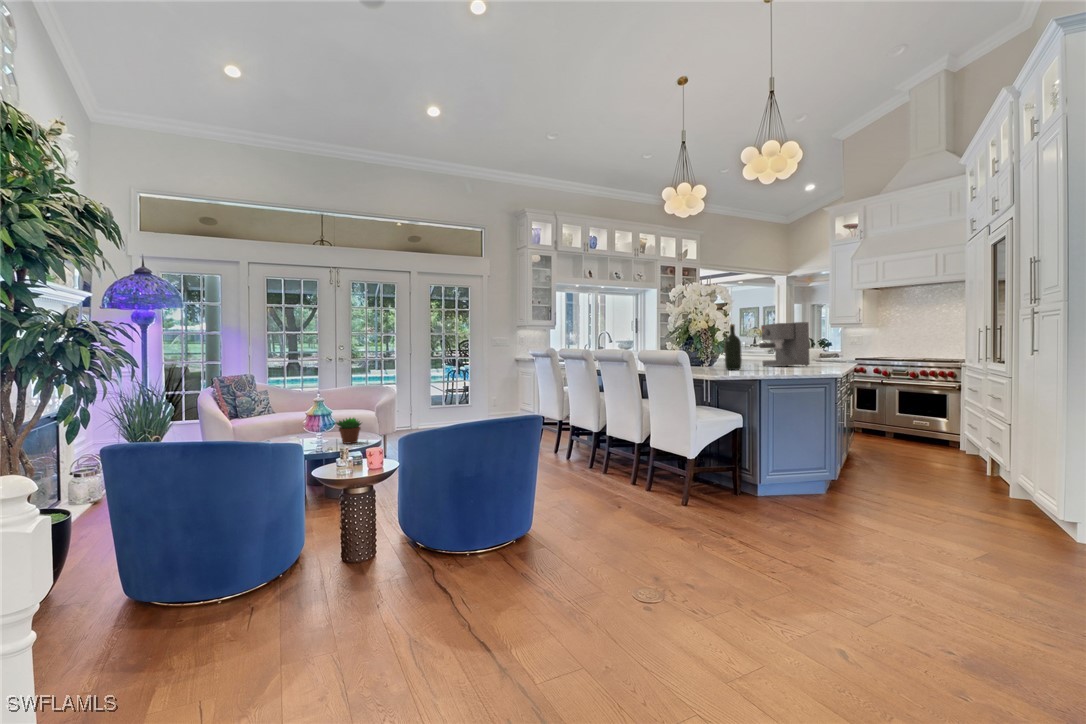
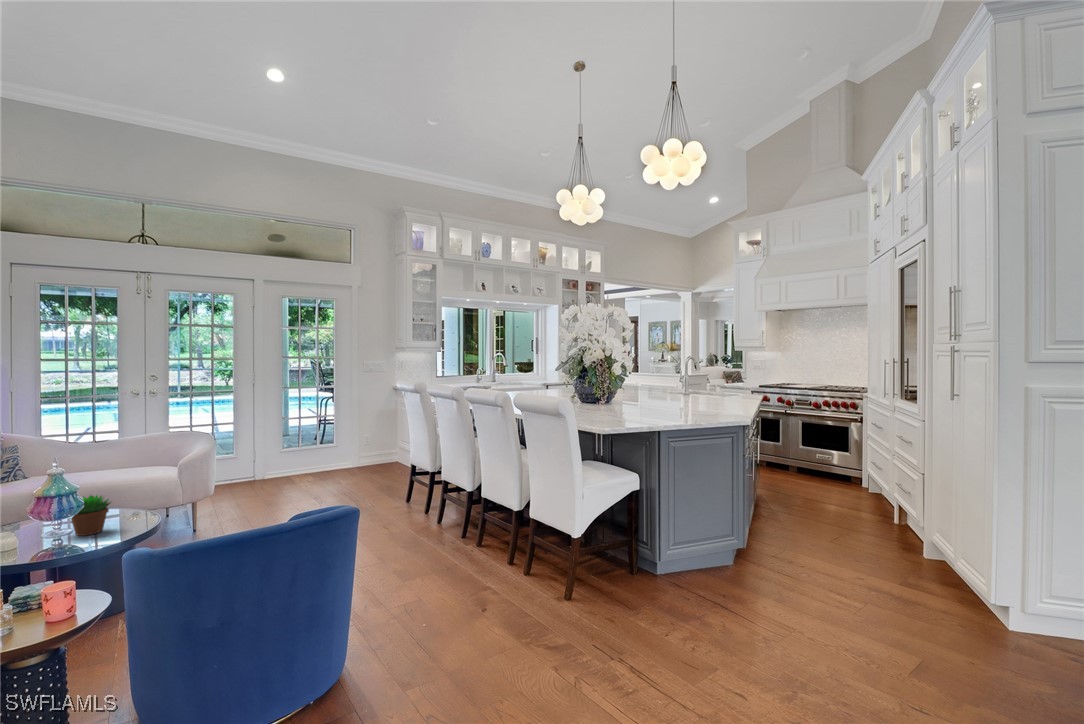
coffee maker: present [759,322,809,367] -> none [661,354,716,407]
wine bottle: present [725,324,742,370] -> none [619,362,639,419]

